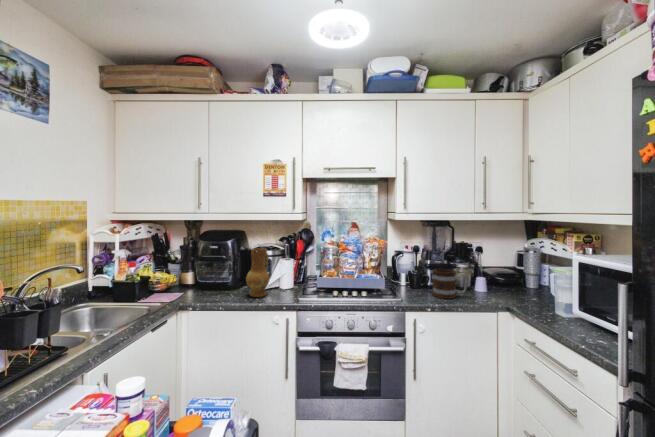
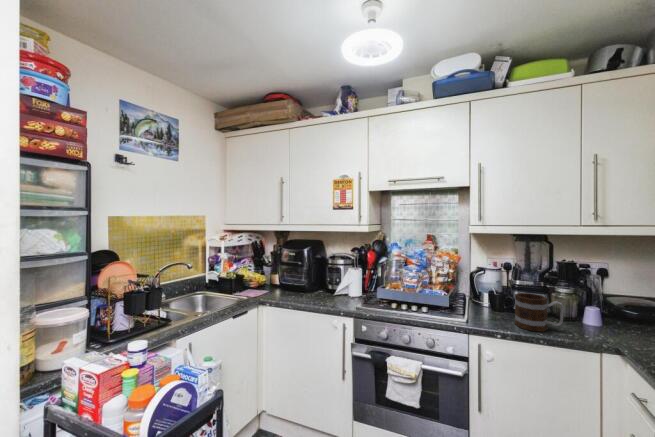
ceramic jug: present [246,248,270,297] -> none [315,258,336,303]

